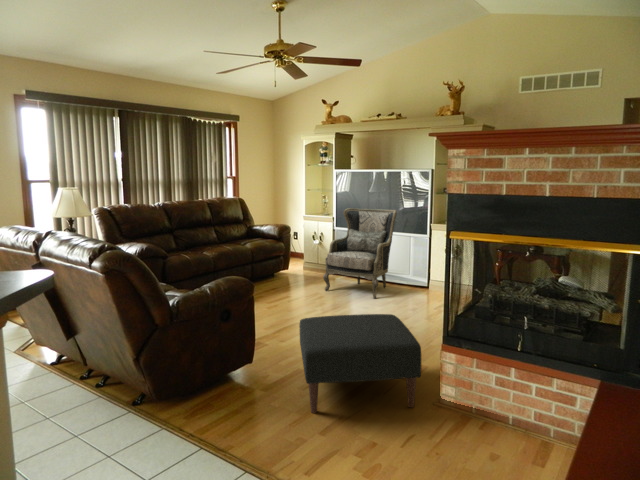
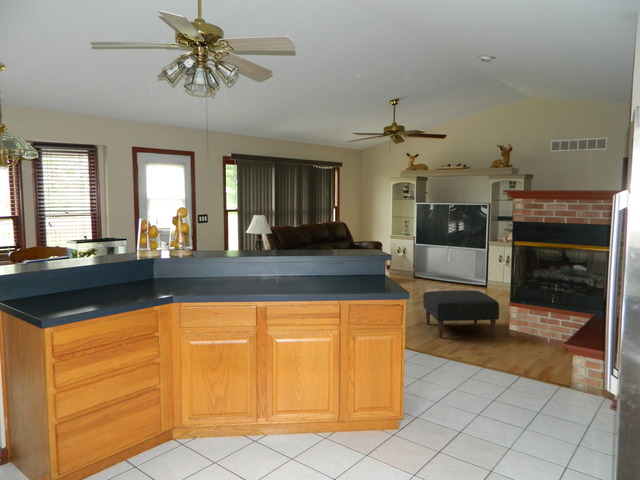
armchair: present [323,208,397,298] -> none [413,230,465,293]

